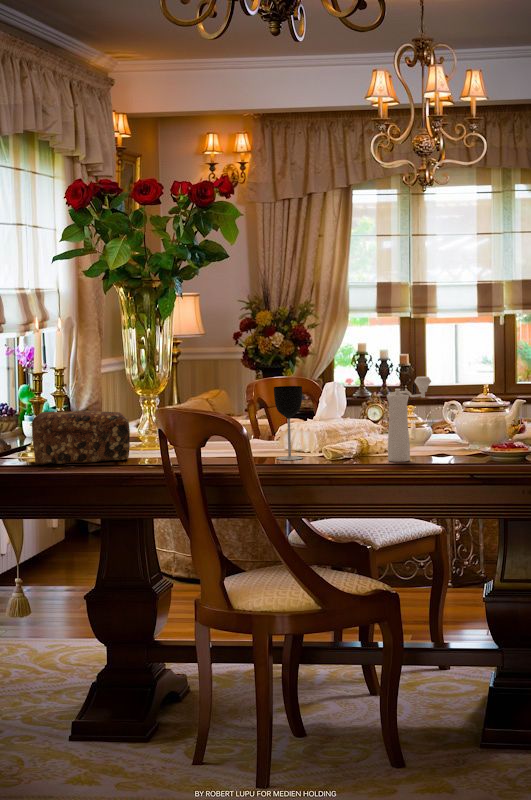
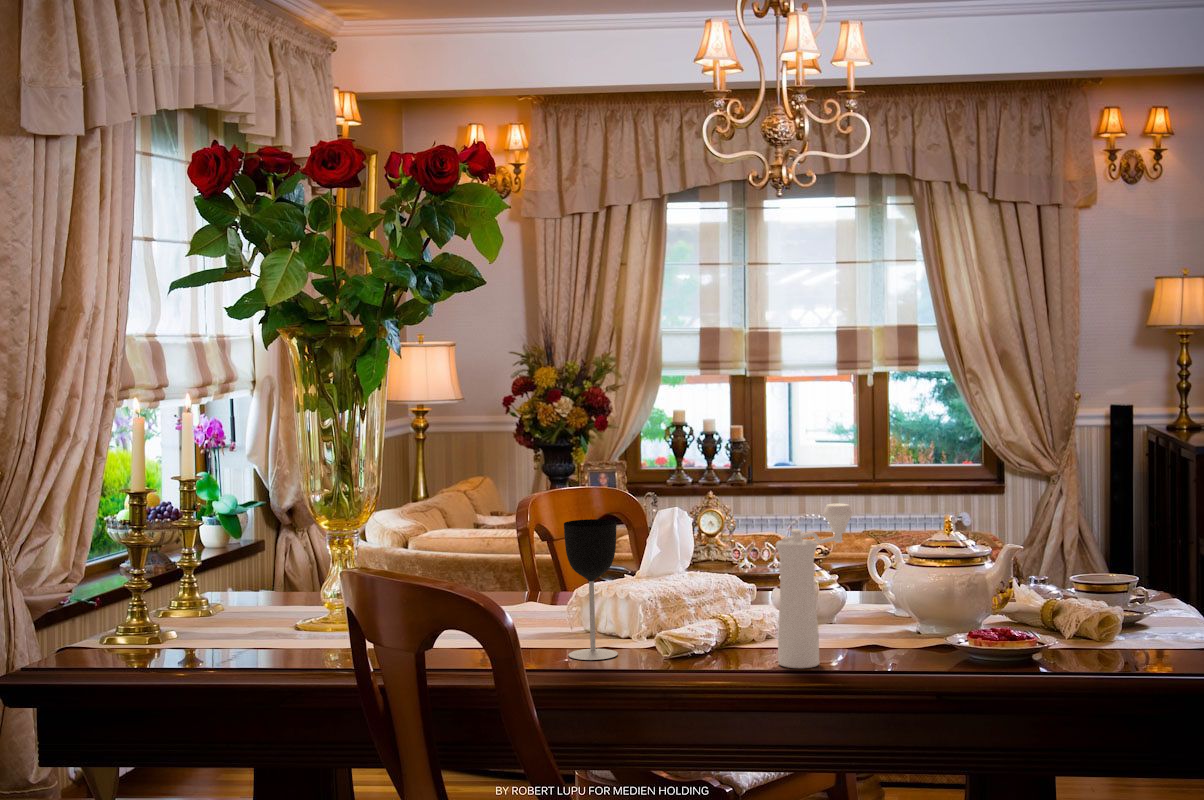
bread loaf: present [32,410,130,465] -> none [115,558,300,665]

